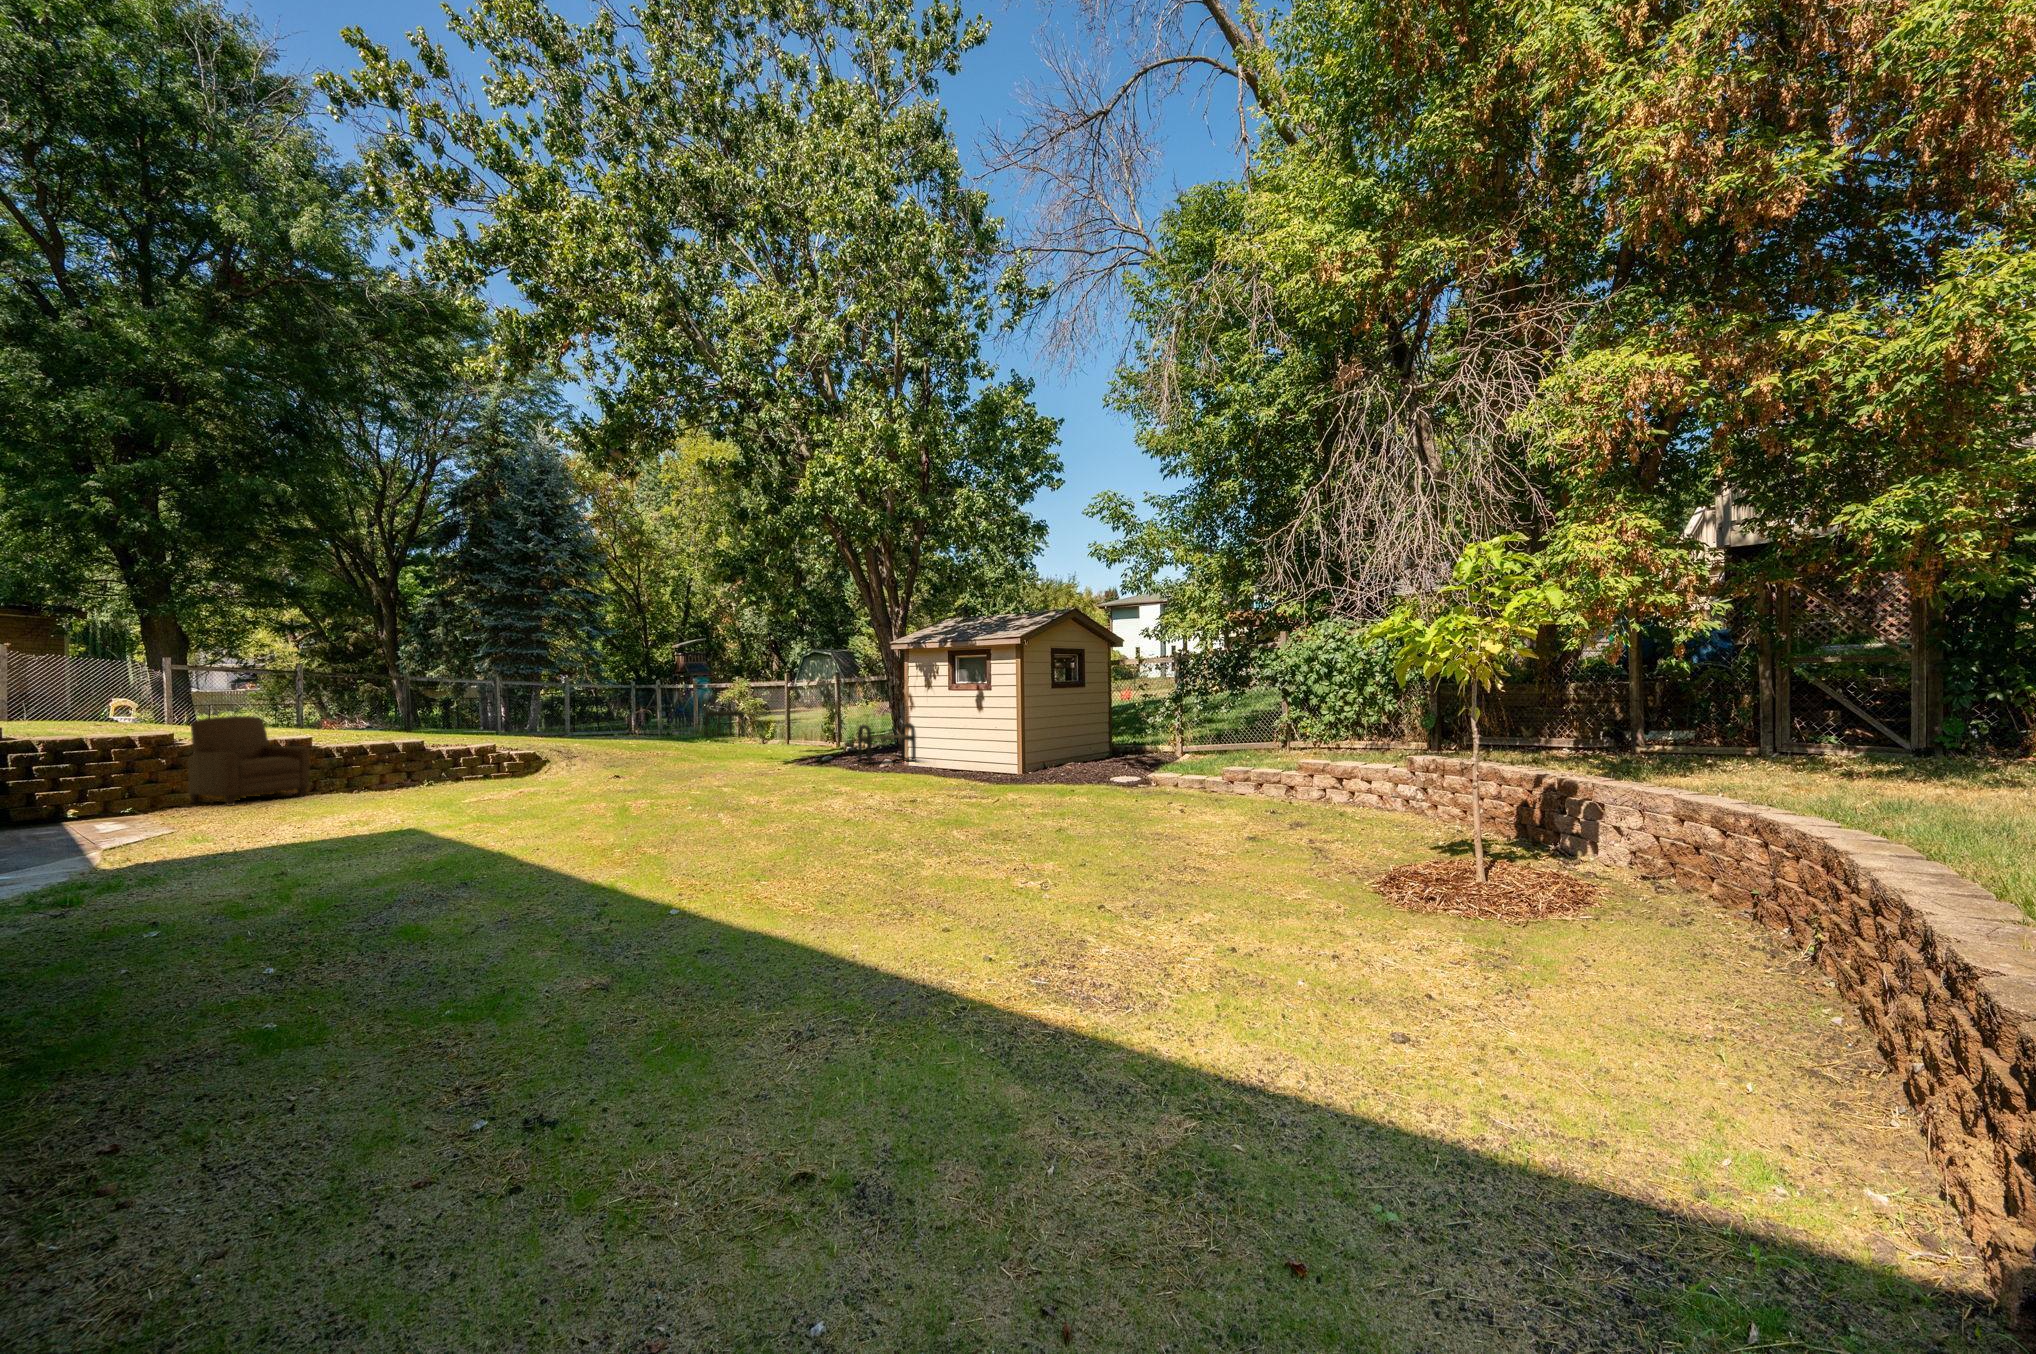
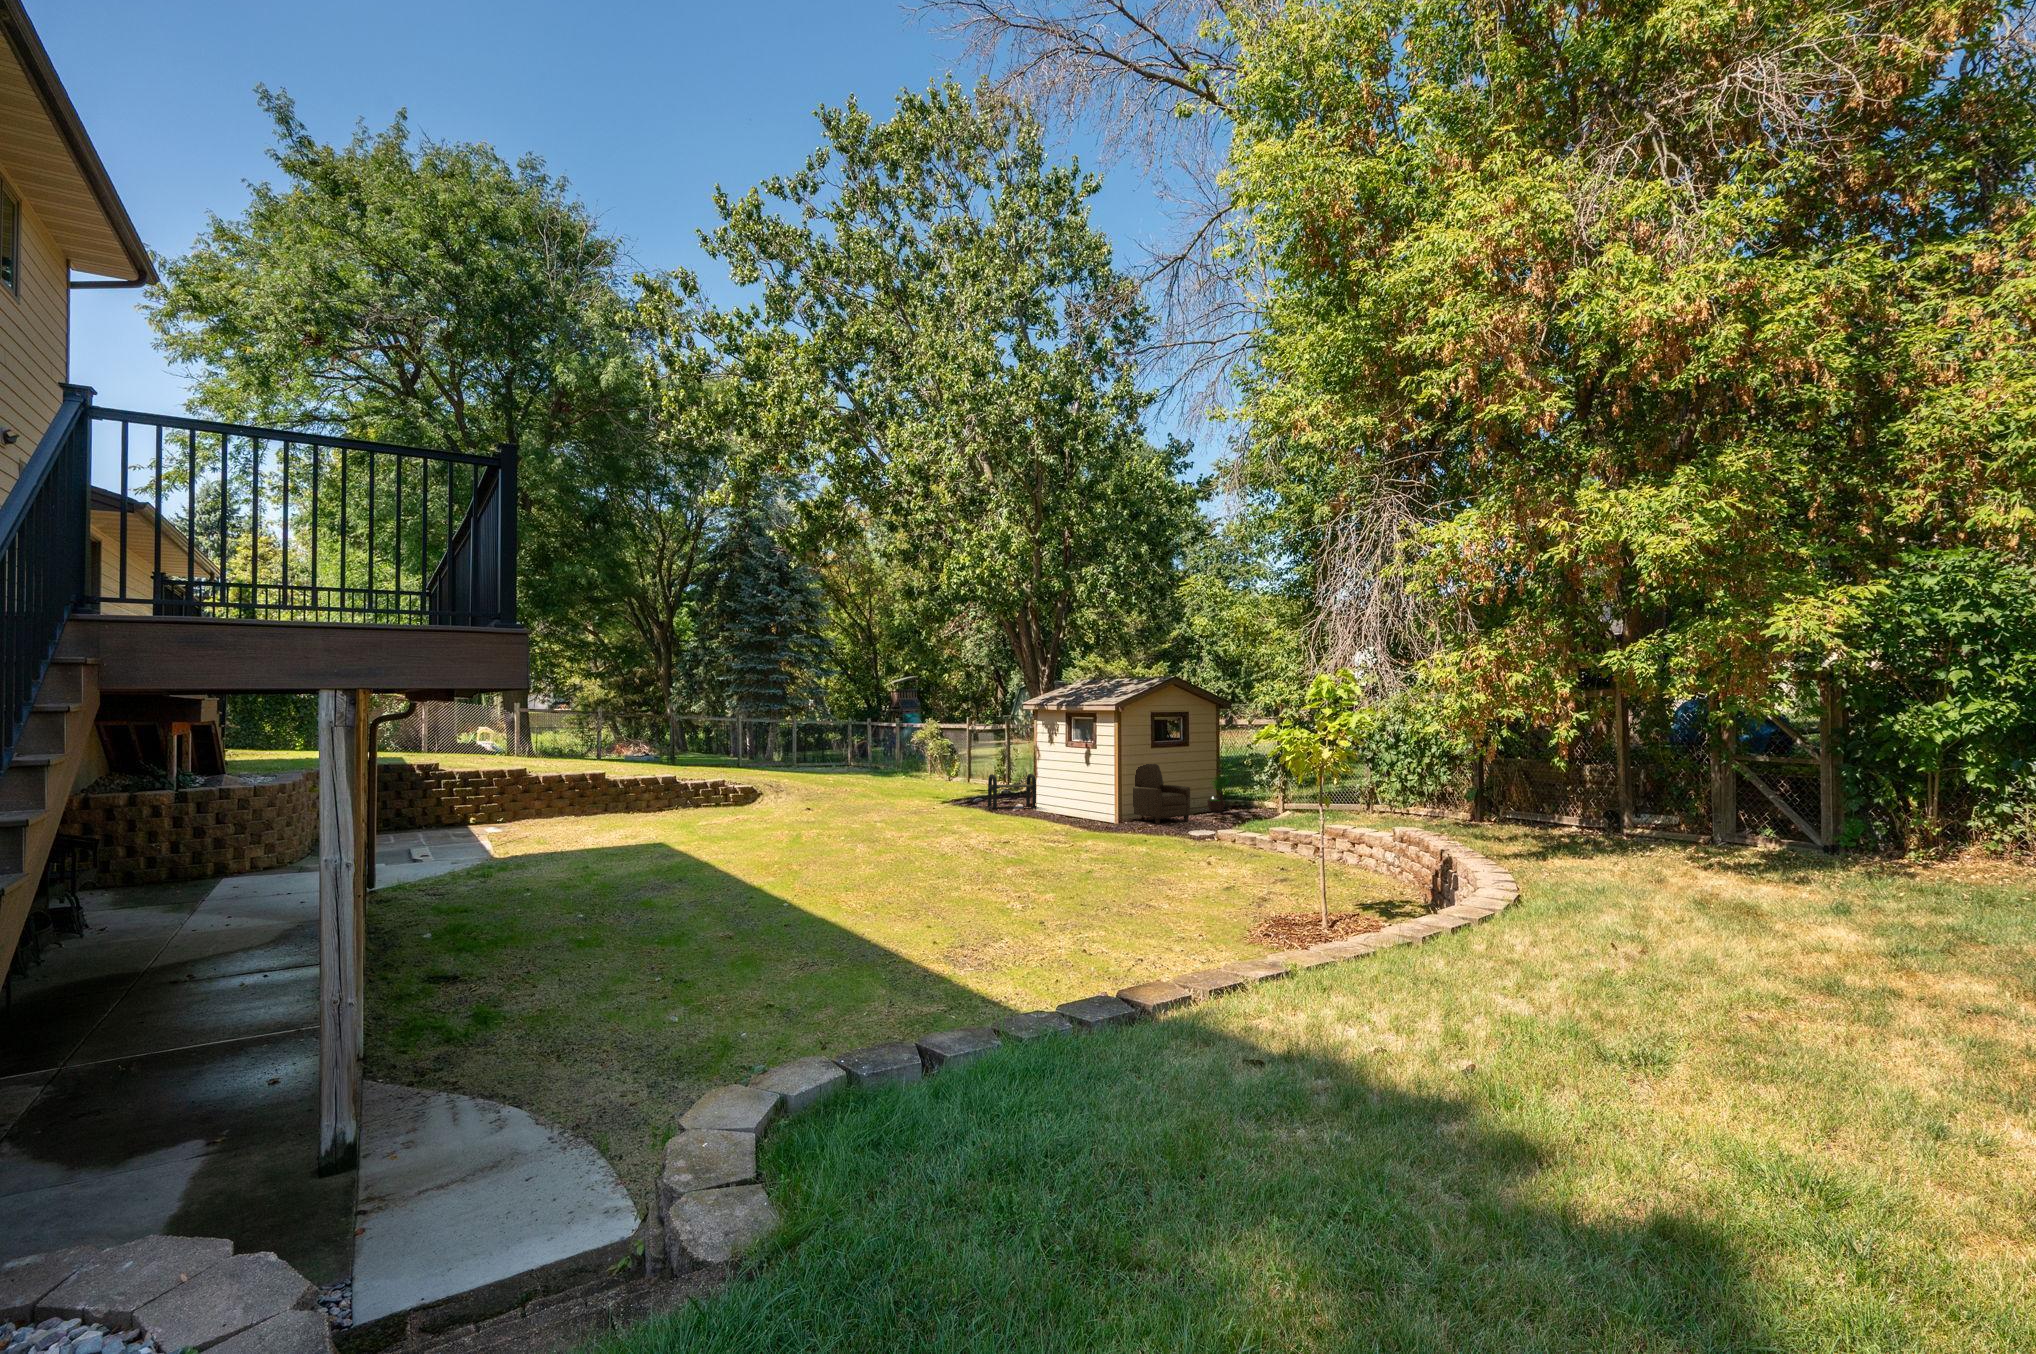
round table: present [704,711,746,736] -> none [883,755,919,779]
potted tree: none [1101,714,1125,757] -> present [1207,776,1228,812]
chair: present [188,716,310,806] -> present [1132,763,1190,824]

